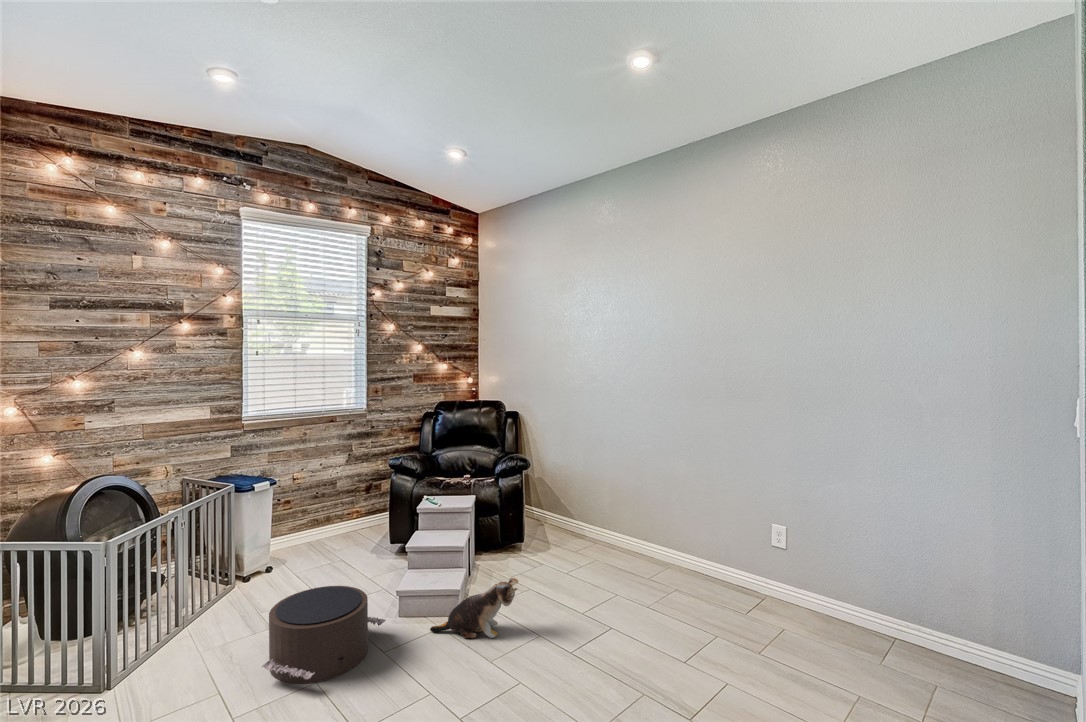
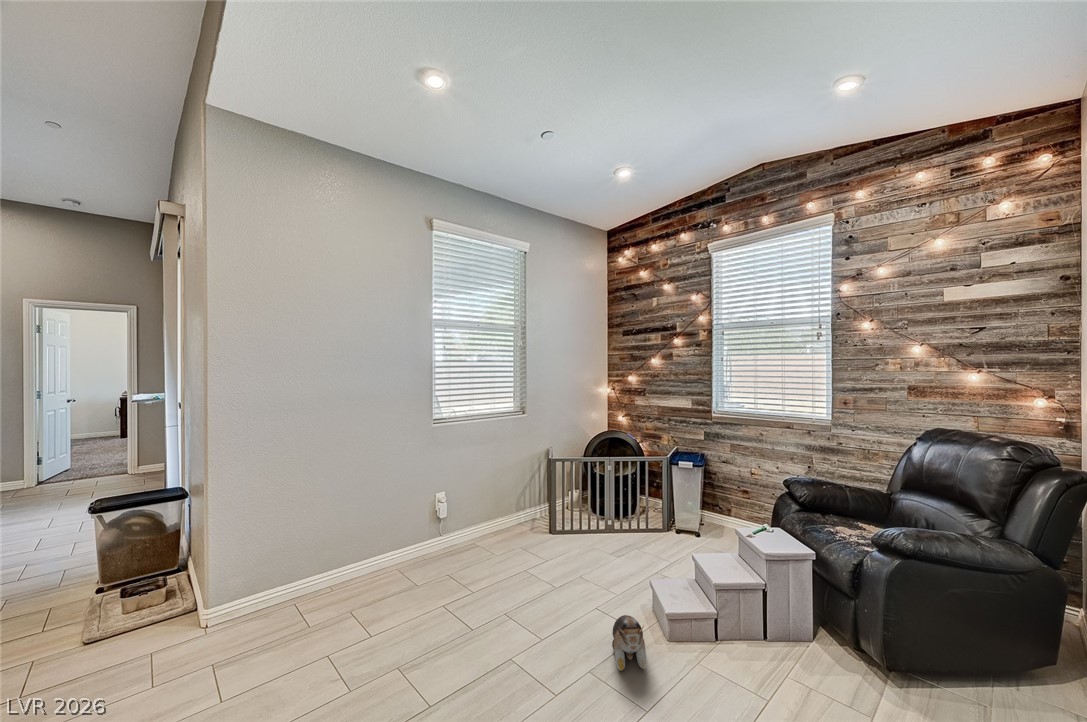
pouf: present [262,586,386,684] -> none [529,533,618,601]

